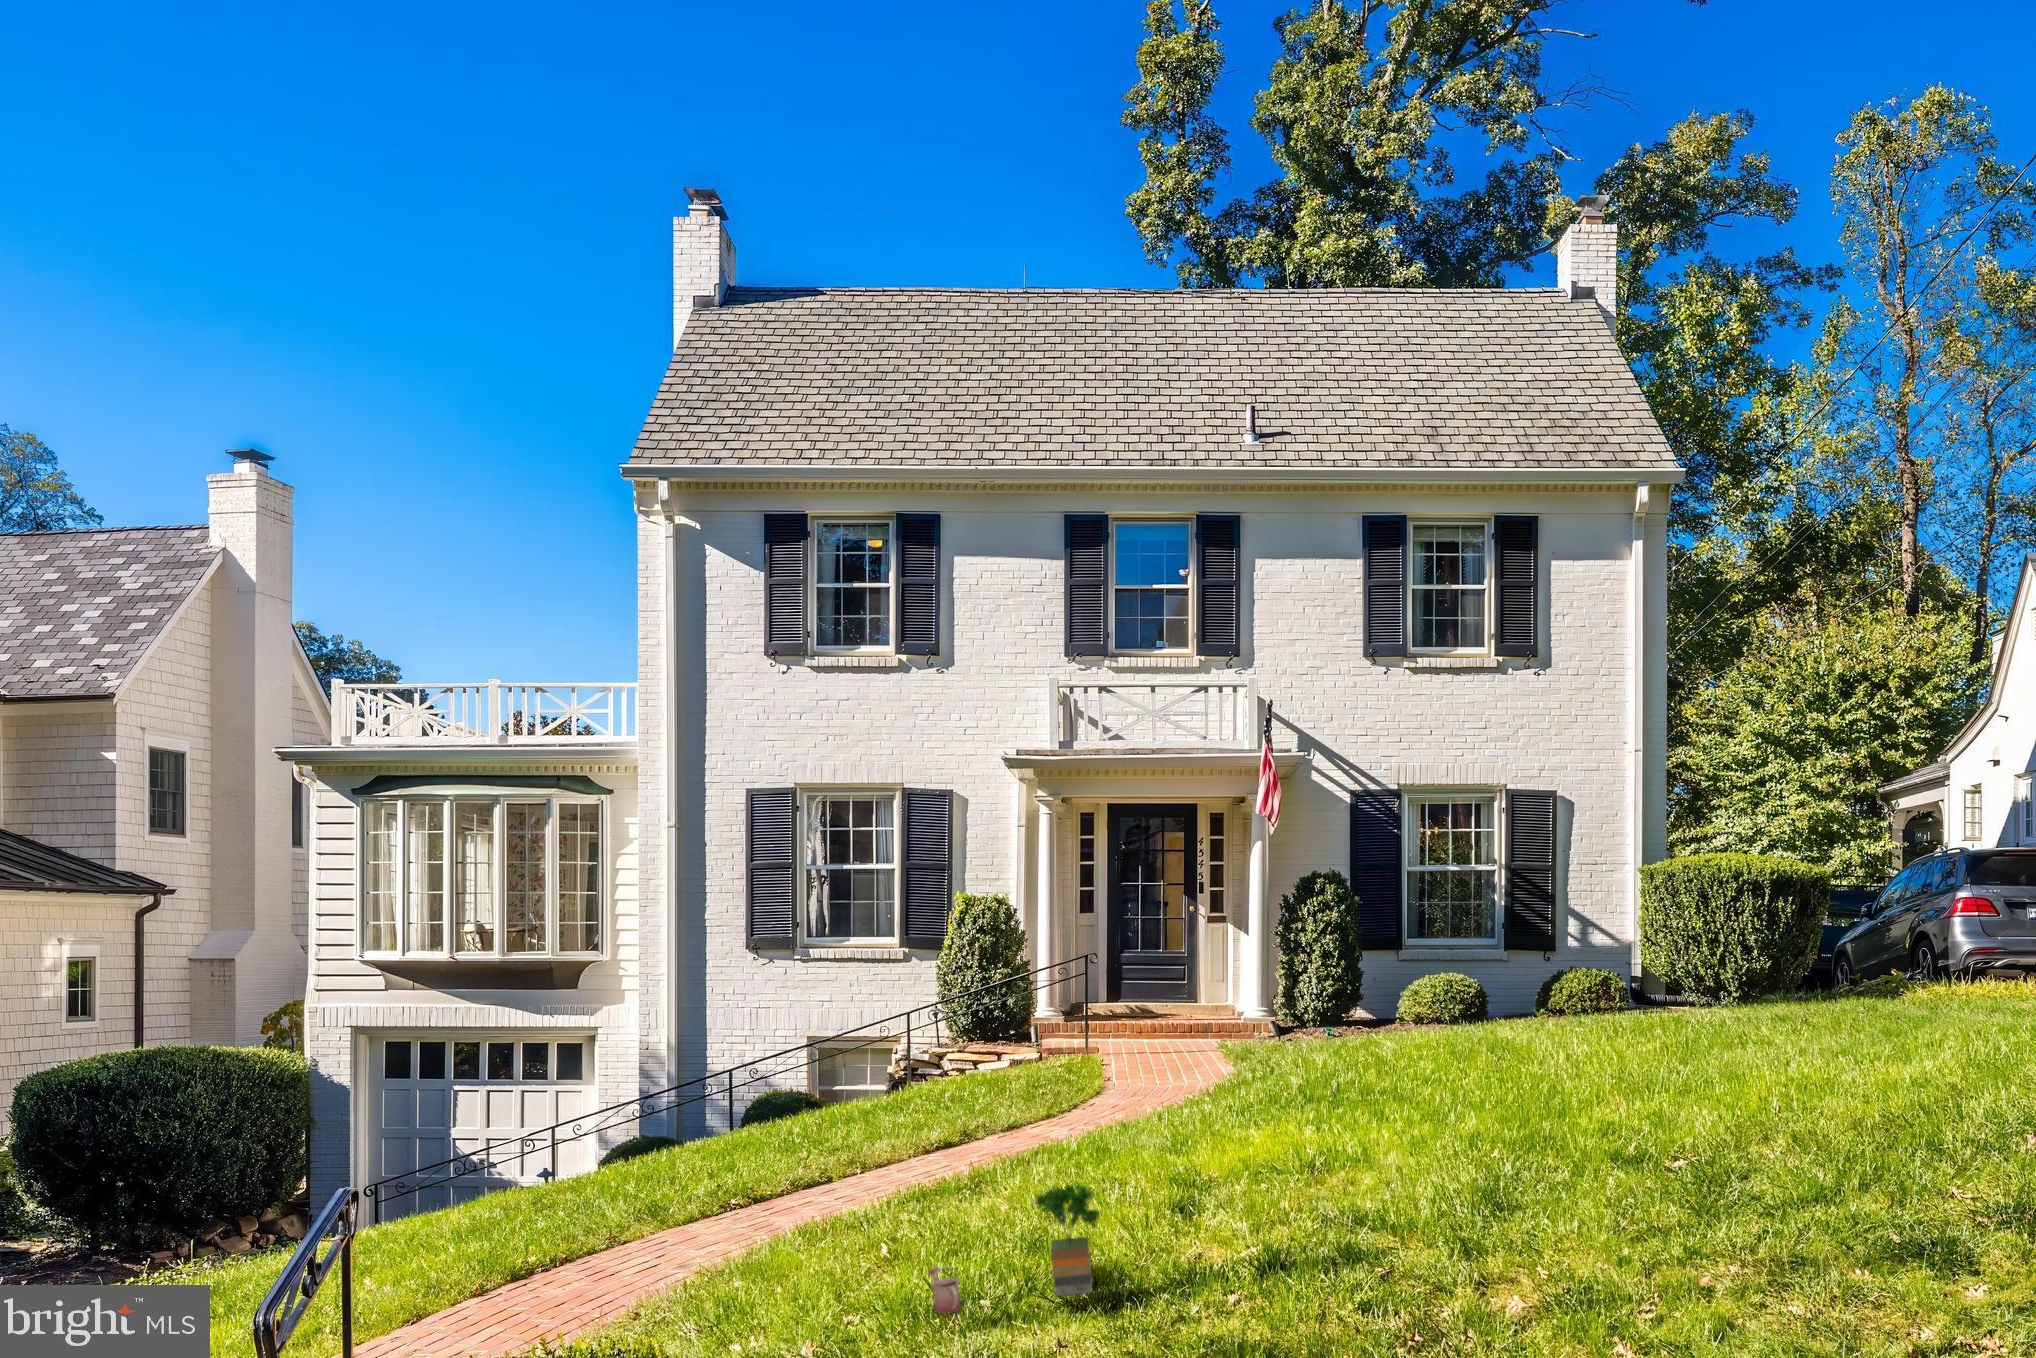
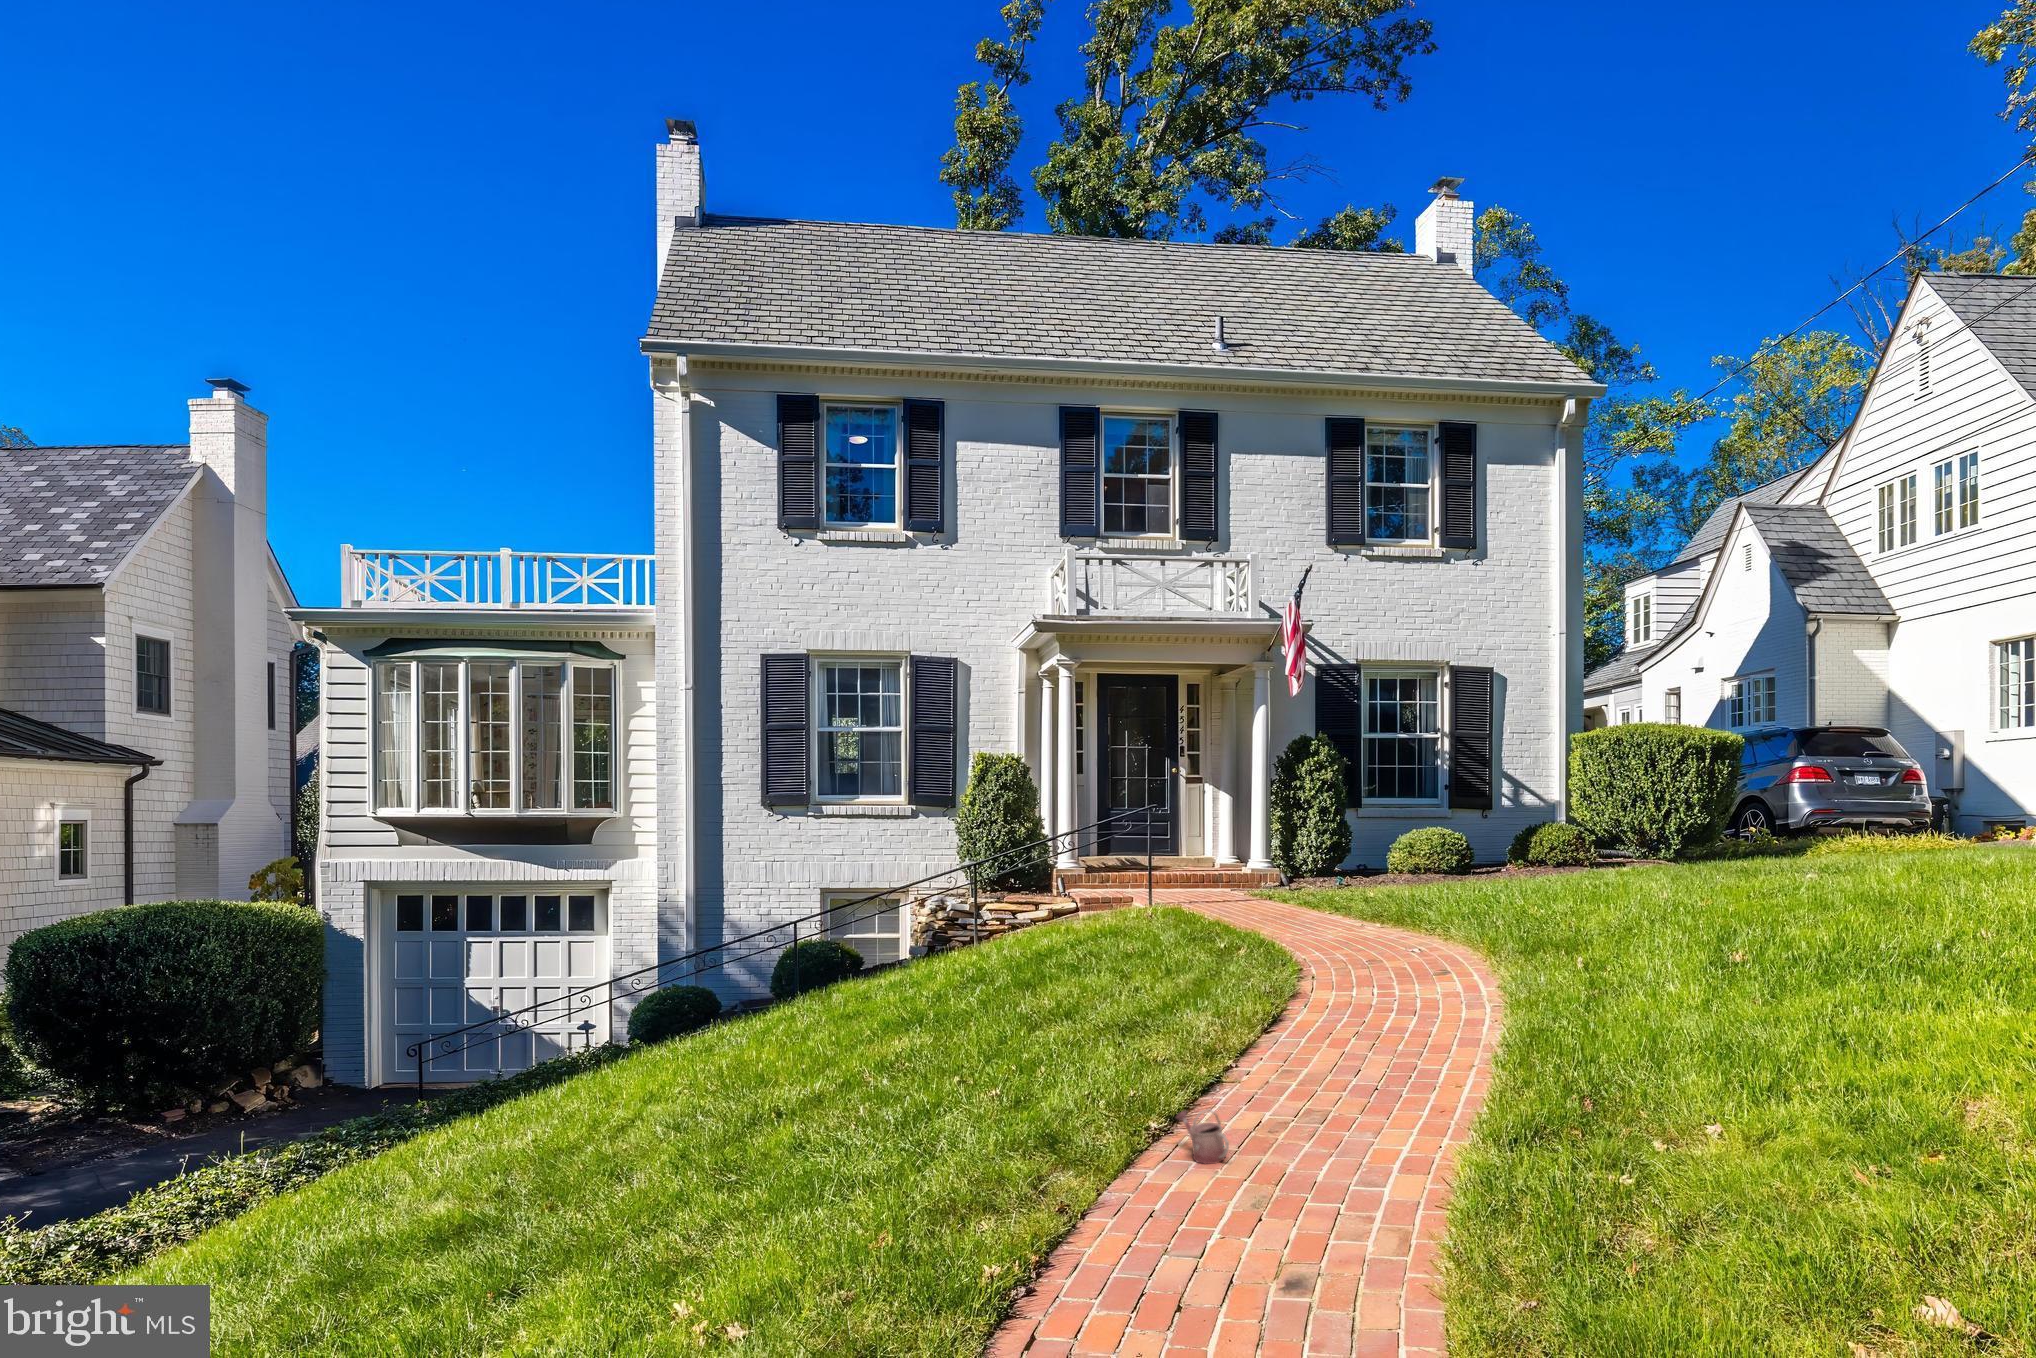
potted tree: present [1035,1185,1102,1296] -> none [1293,1011,1380,1139]

